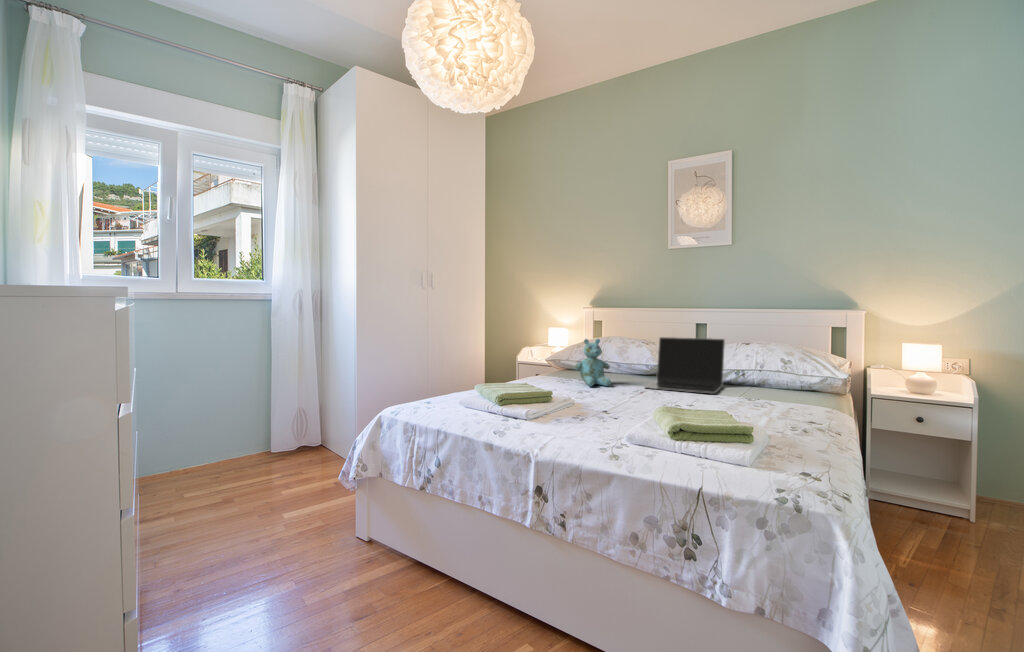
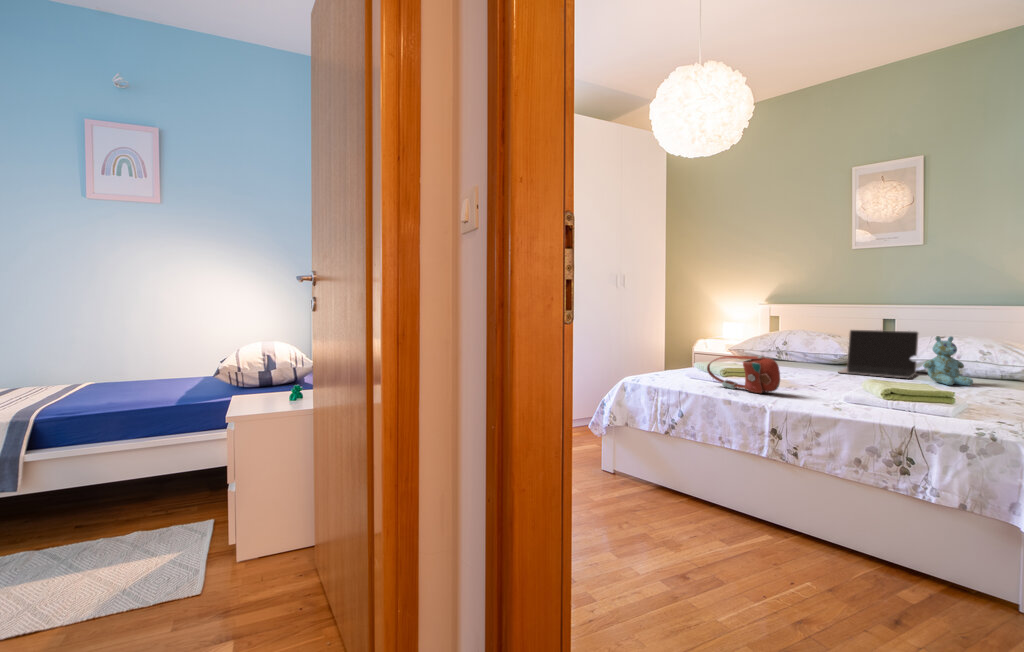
stuffed bear: present [574,339,611,386] -> present [923,336,973,385]
handbag: none [474,381,556,432] -> present [707,356,780,393]

